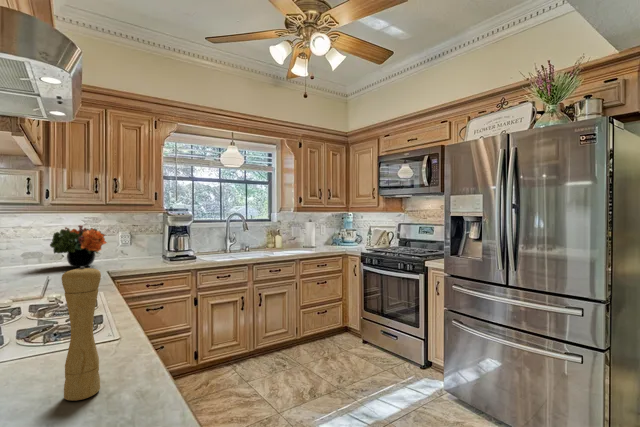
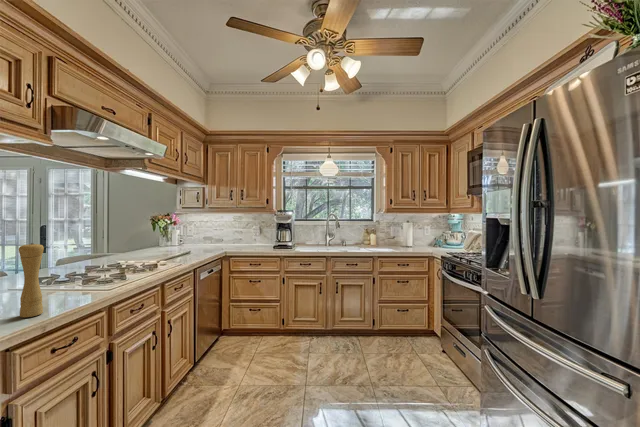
flower arrangement: present [50,225,107,267] -> none [204,220,238,247]

